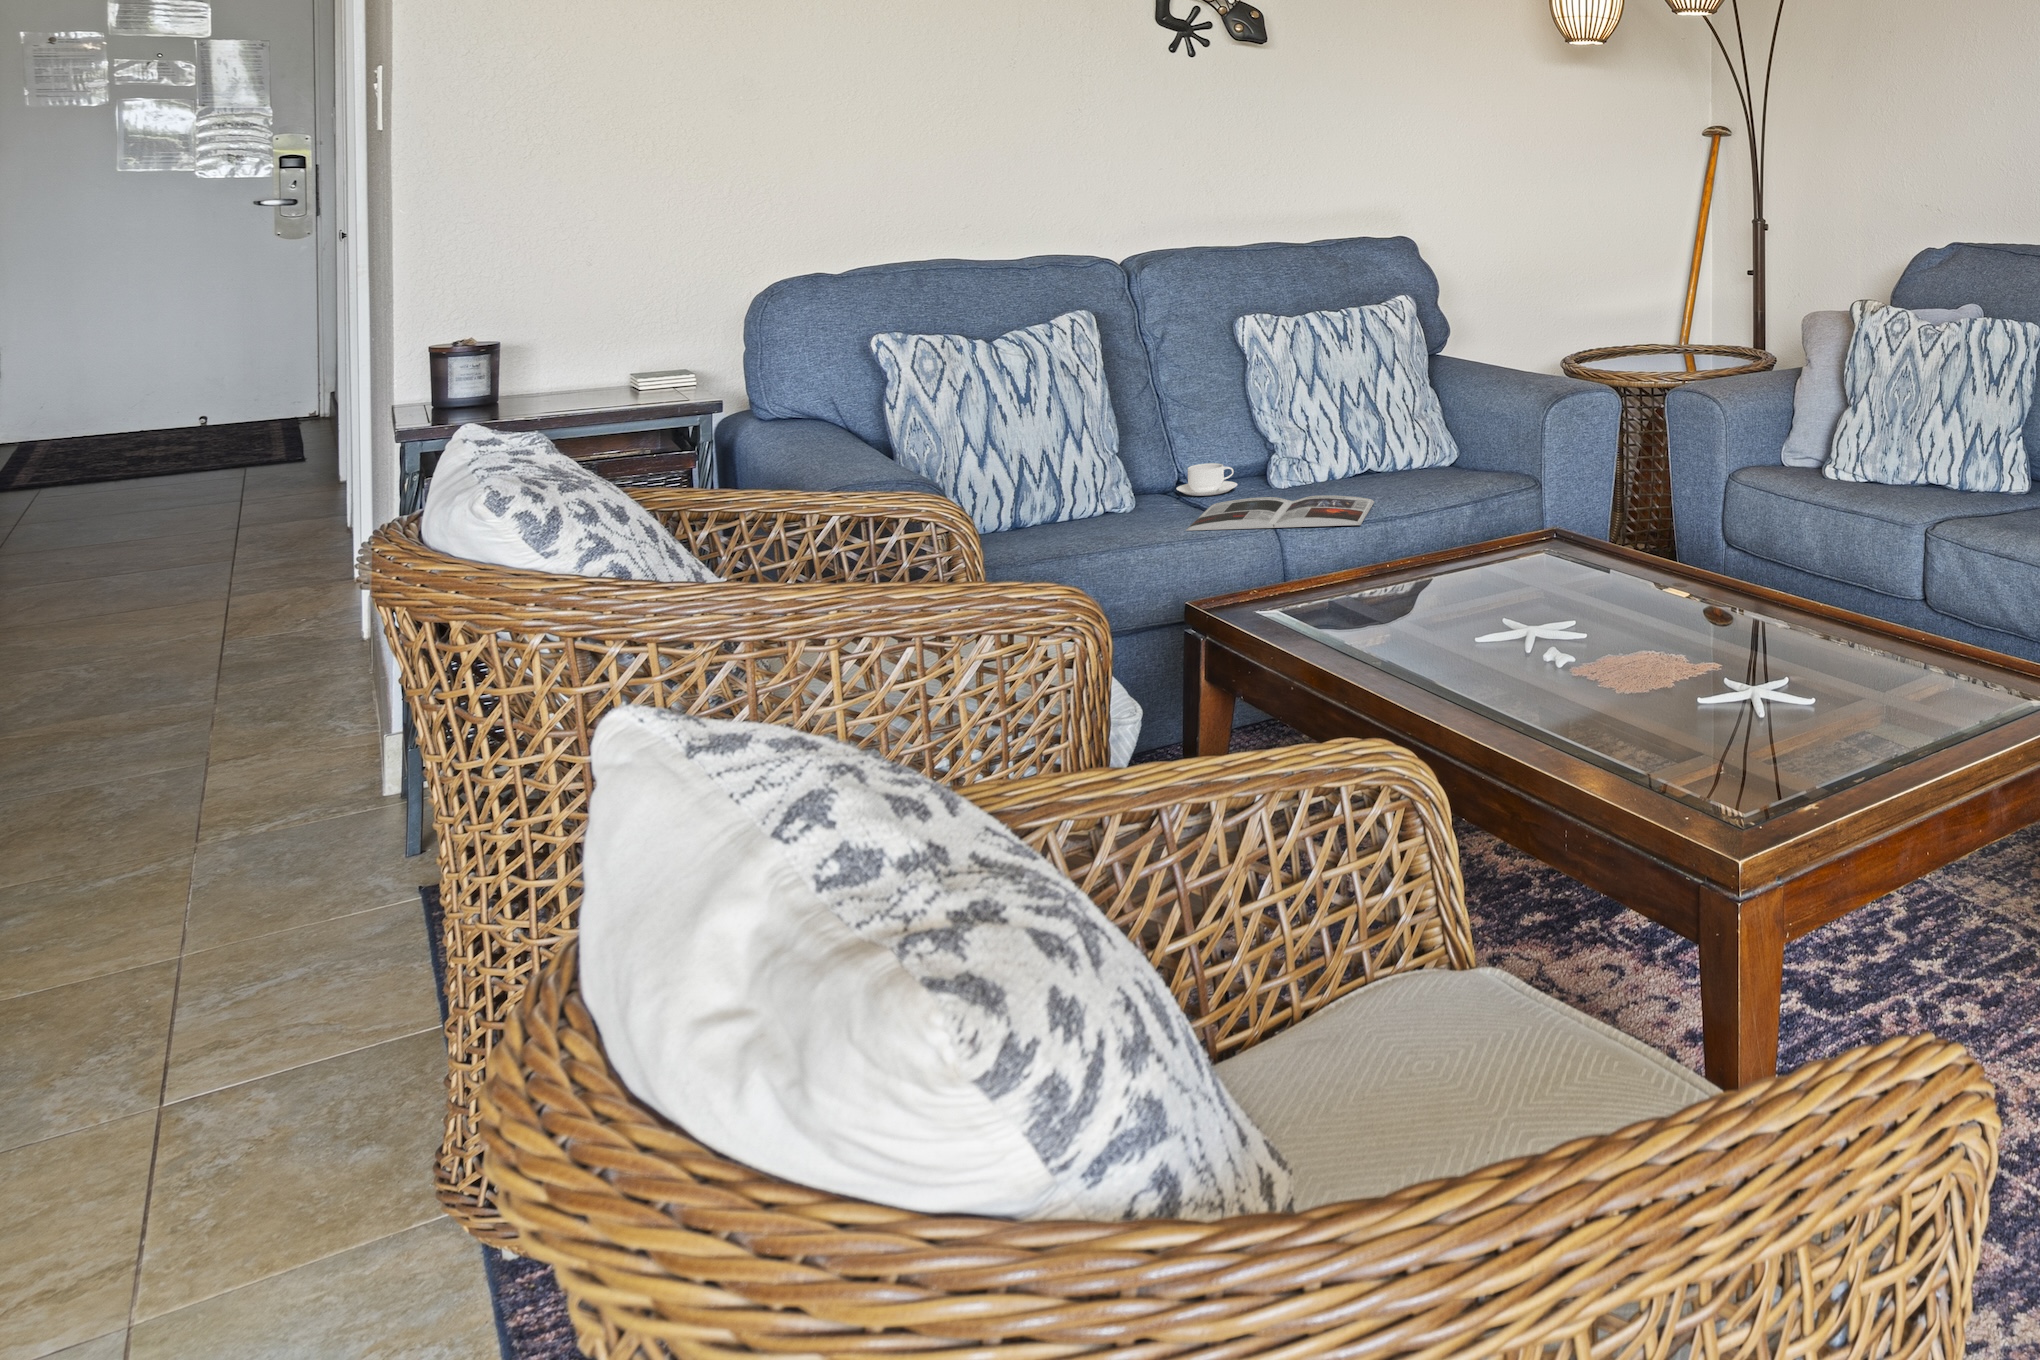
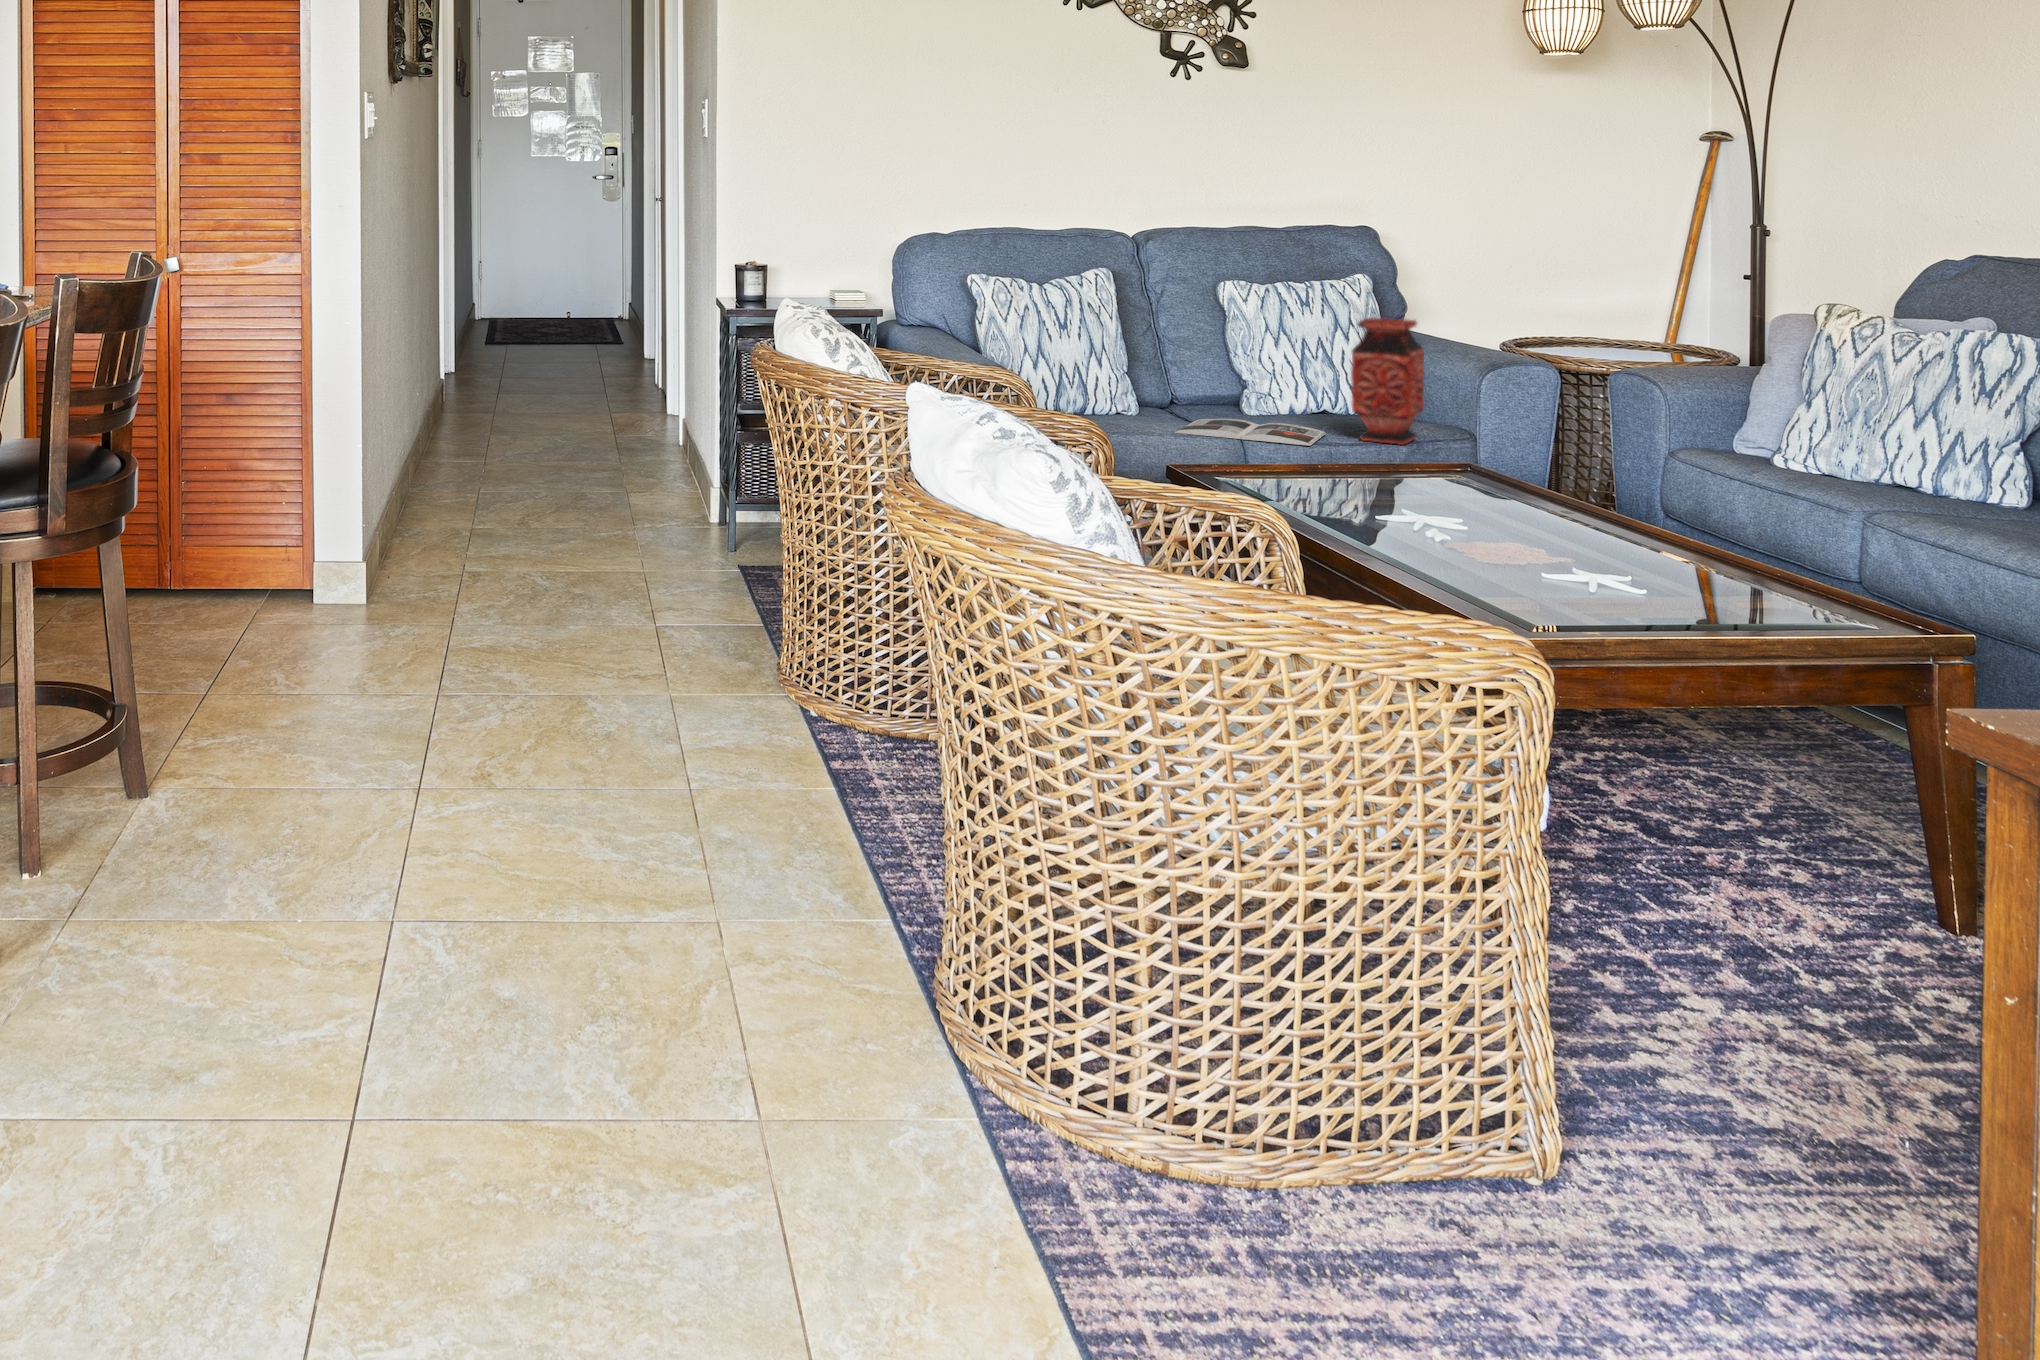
vase: none [1405,350,1484,506] -> present [1351,317,1424,445]
coffee cup: present [1176,463,1237,496] -> none [1171,392,1217,415]

